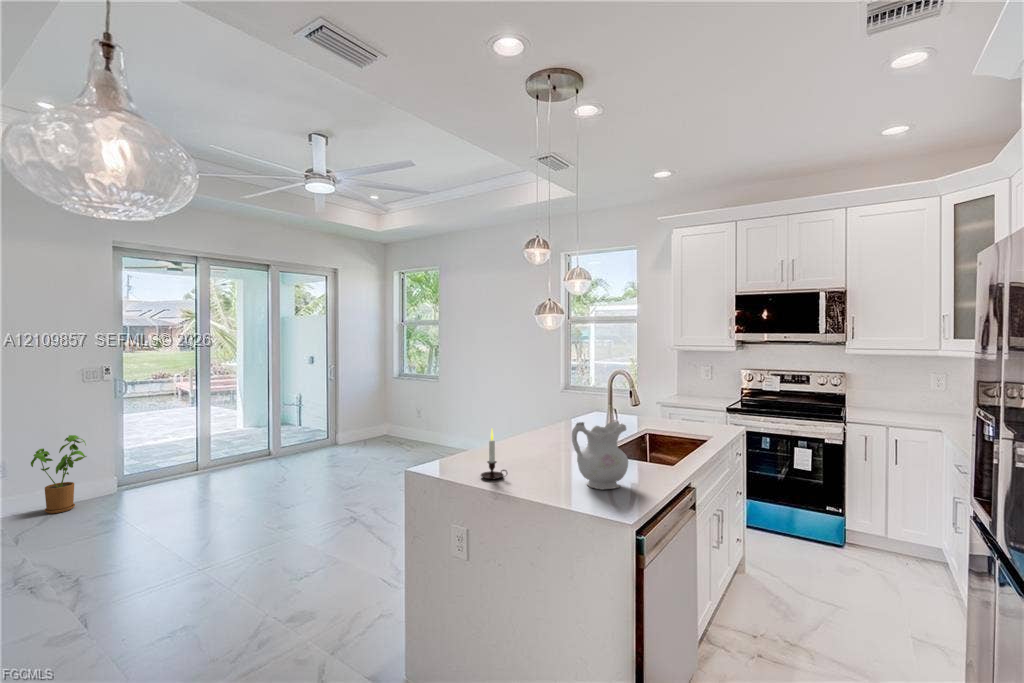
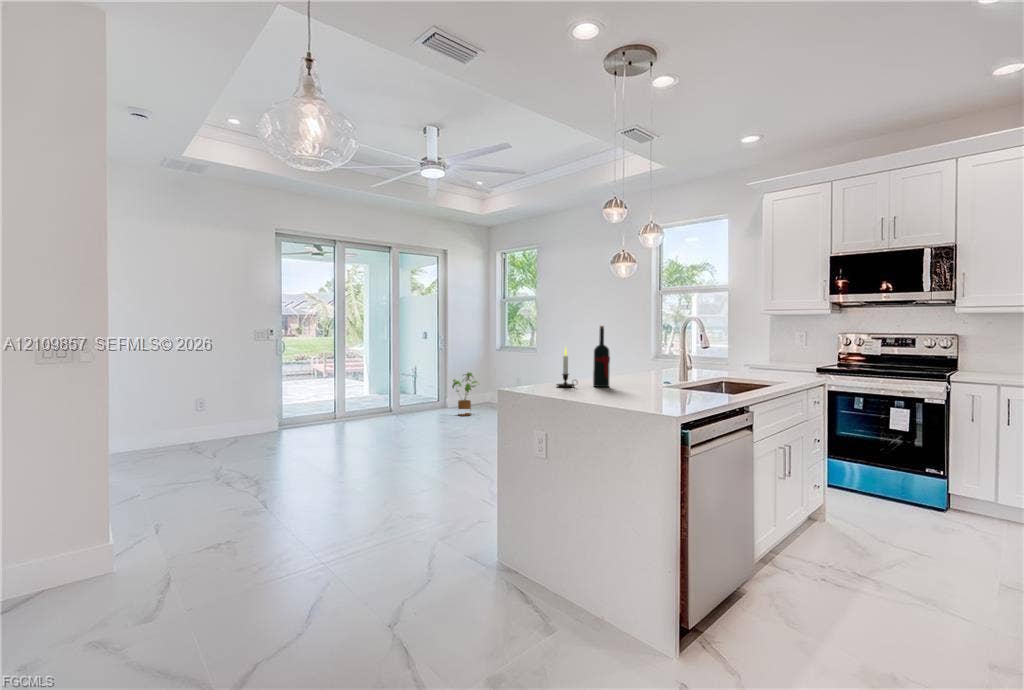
wine bottle: none [524,401,544,476] -> present [593,326,610,387]
ceramic pitcher: present [572,422,628,490] -> none [630,337,679,392]
house plant: present [31,435,86,513] -> present [452,373,477,416]

